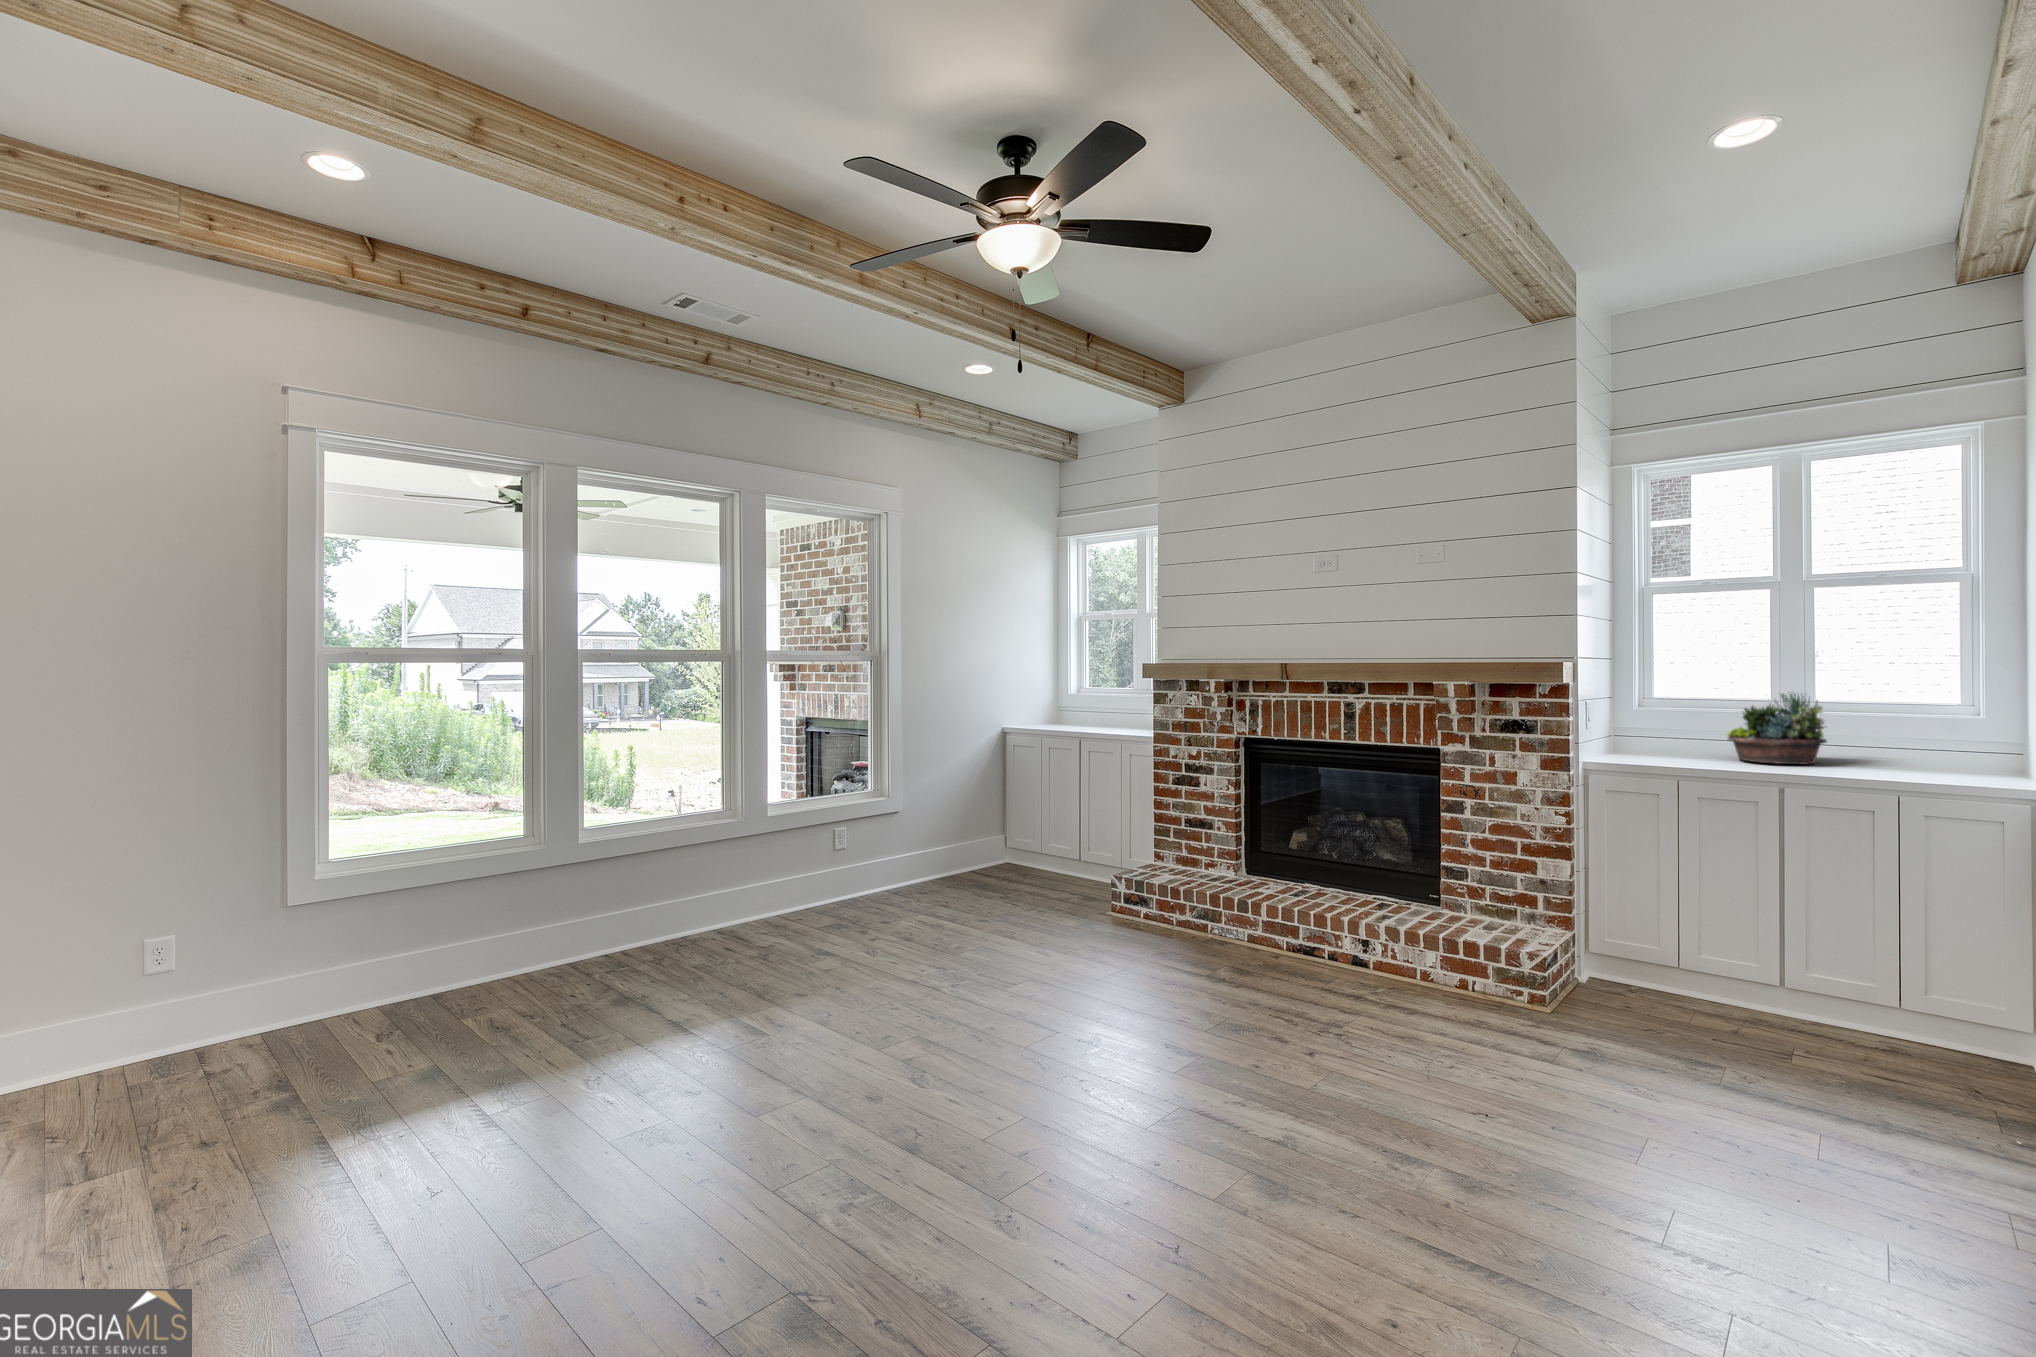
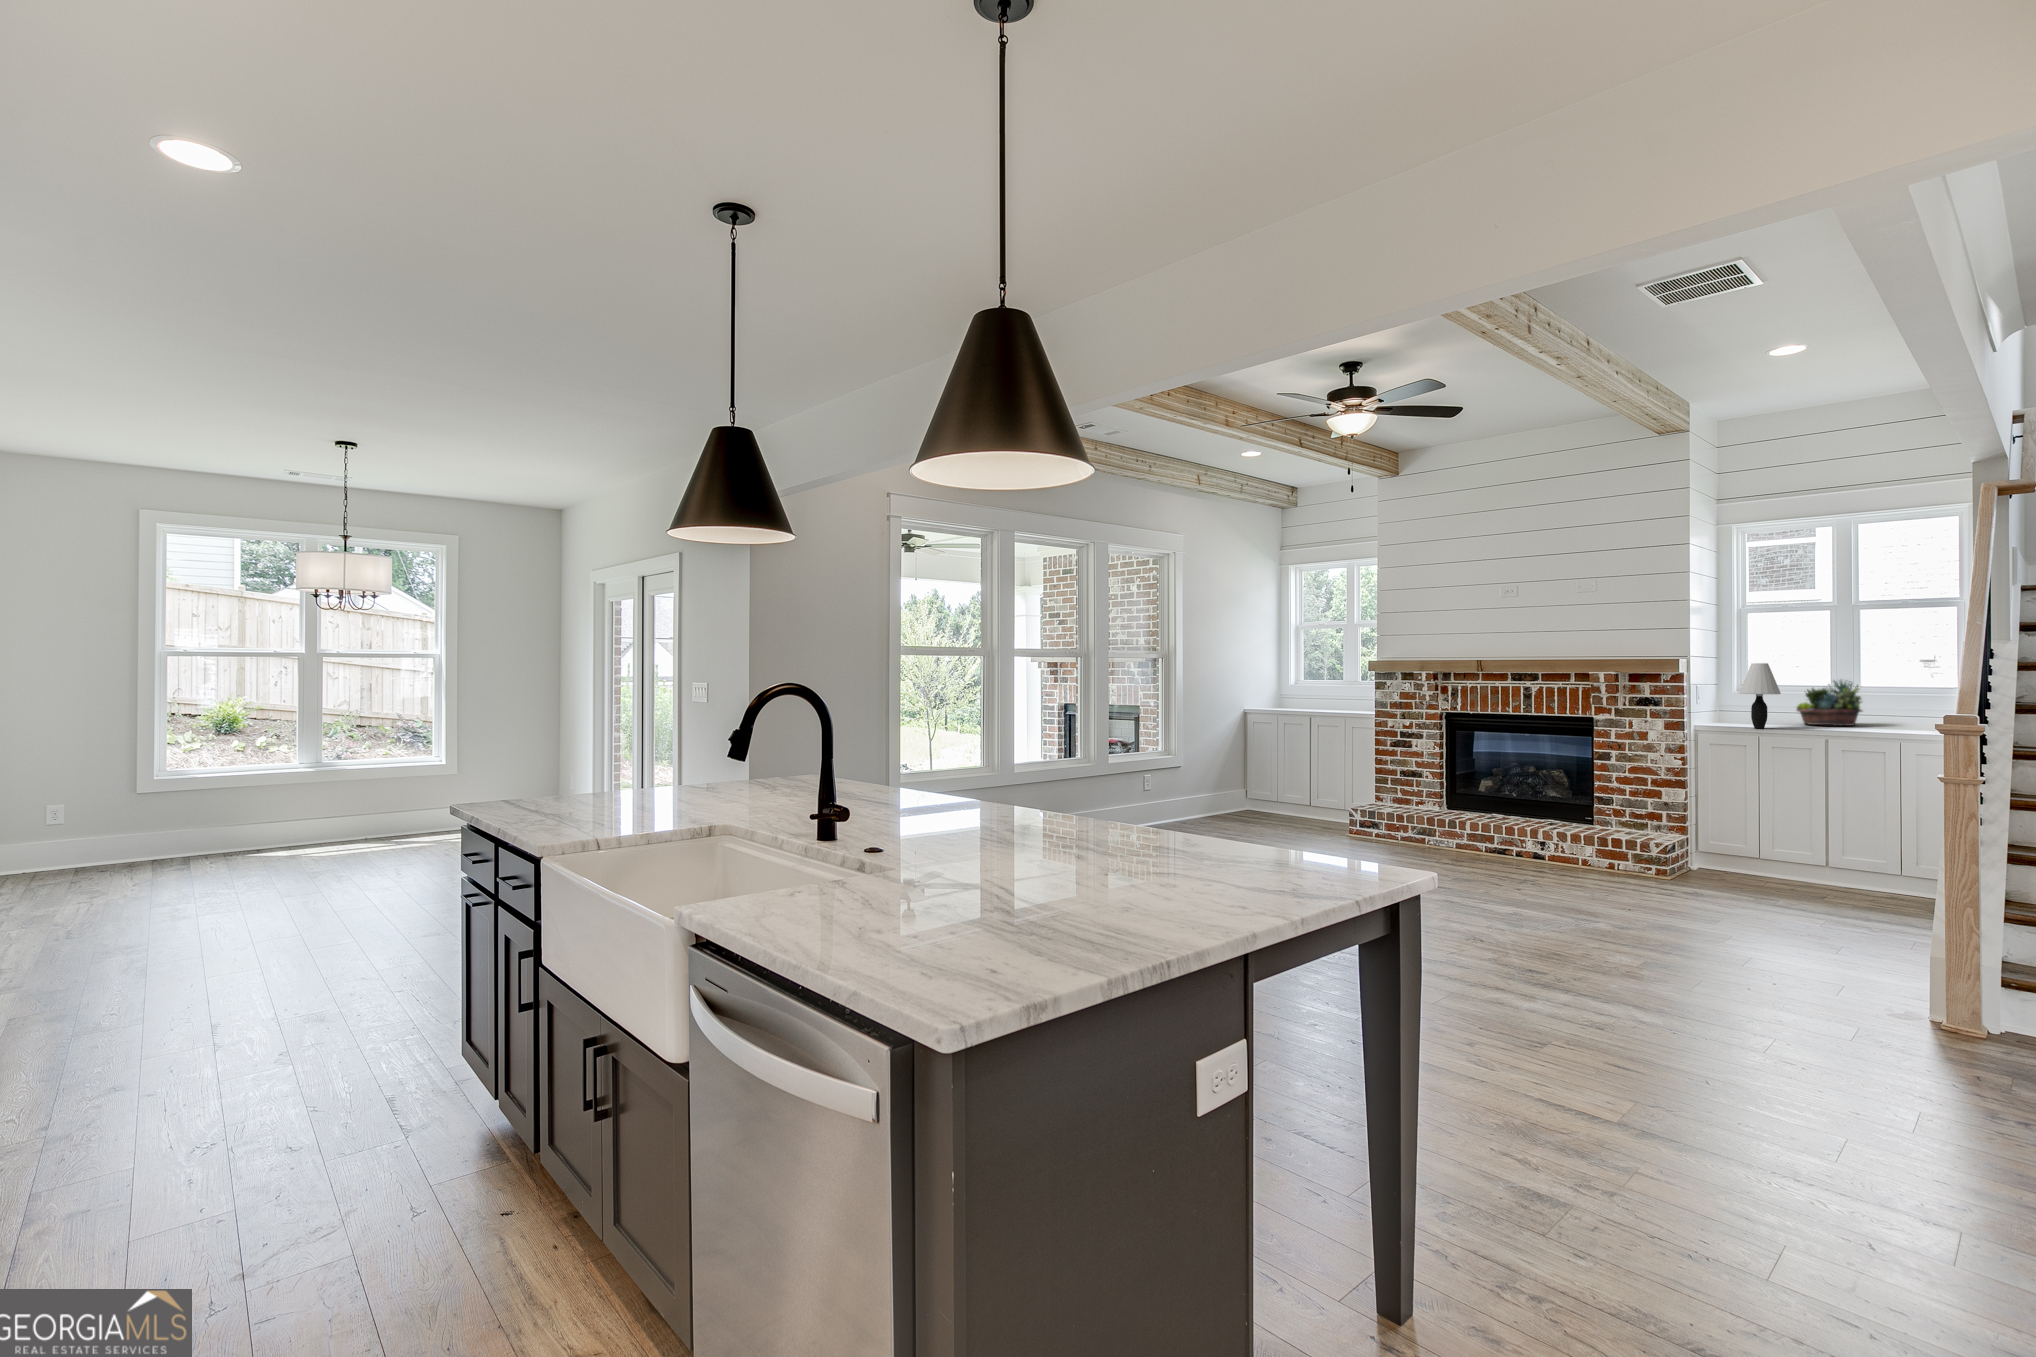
table lamp: none [1648,670,1712,770] -> present [1739,663,1781,729]

